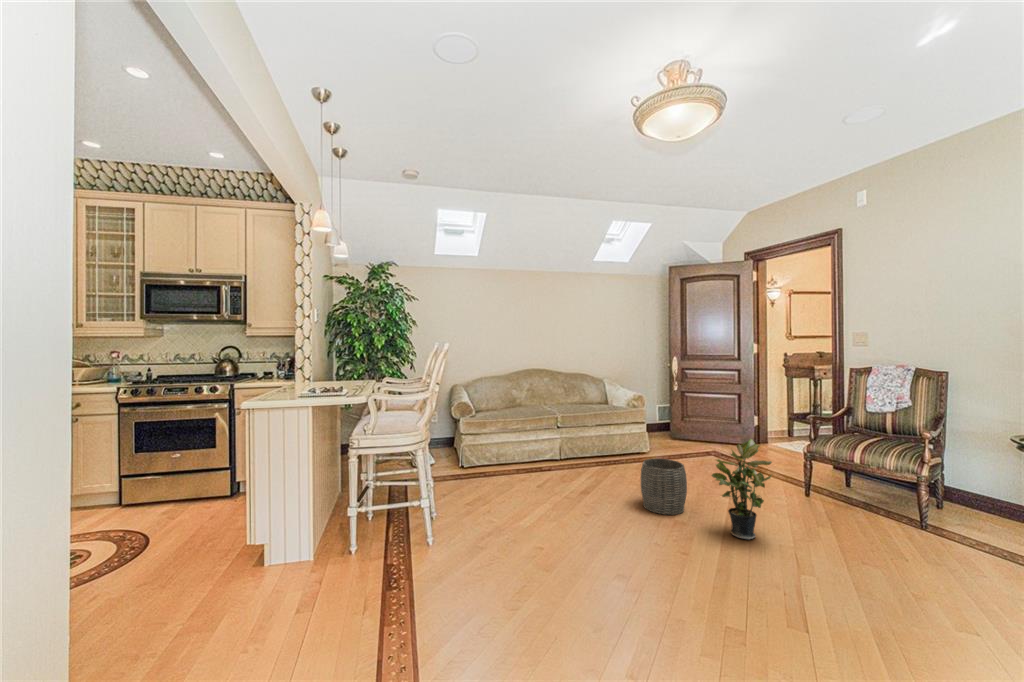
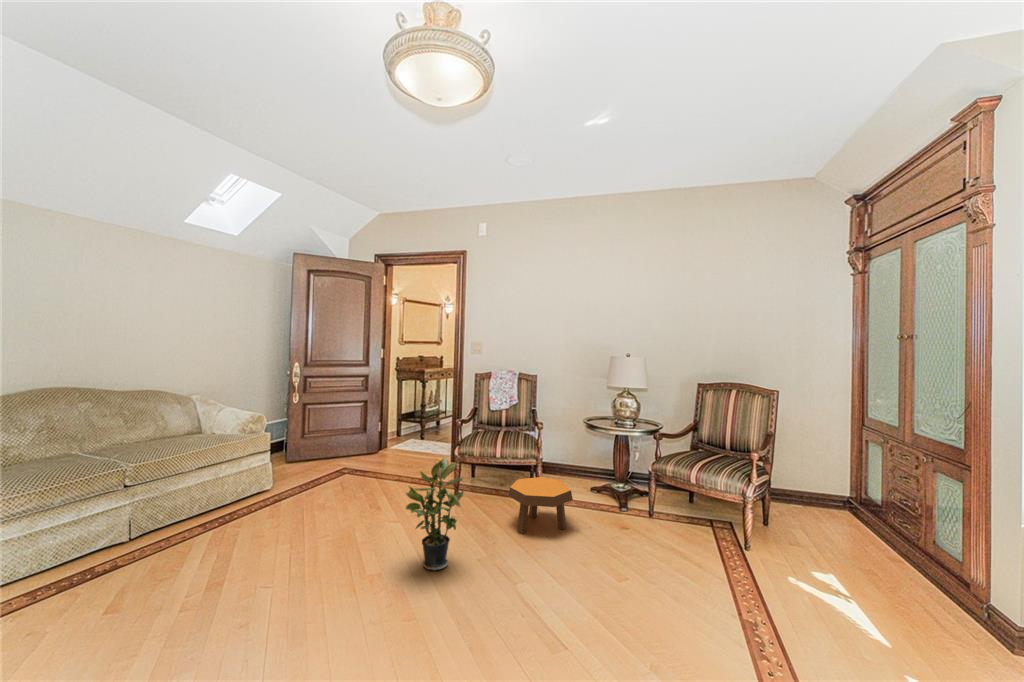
woven basket: present [641,459,687,515] -> none [305,499,366,577]
footstool: none [854,490,954,564] -> present [508,477,573,534]

